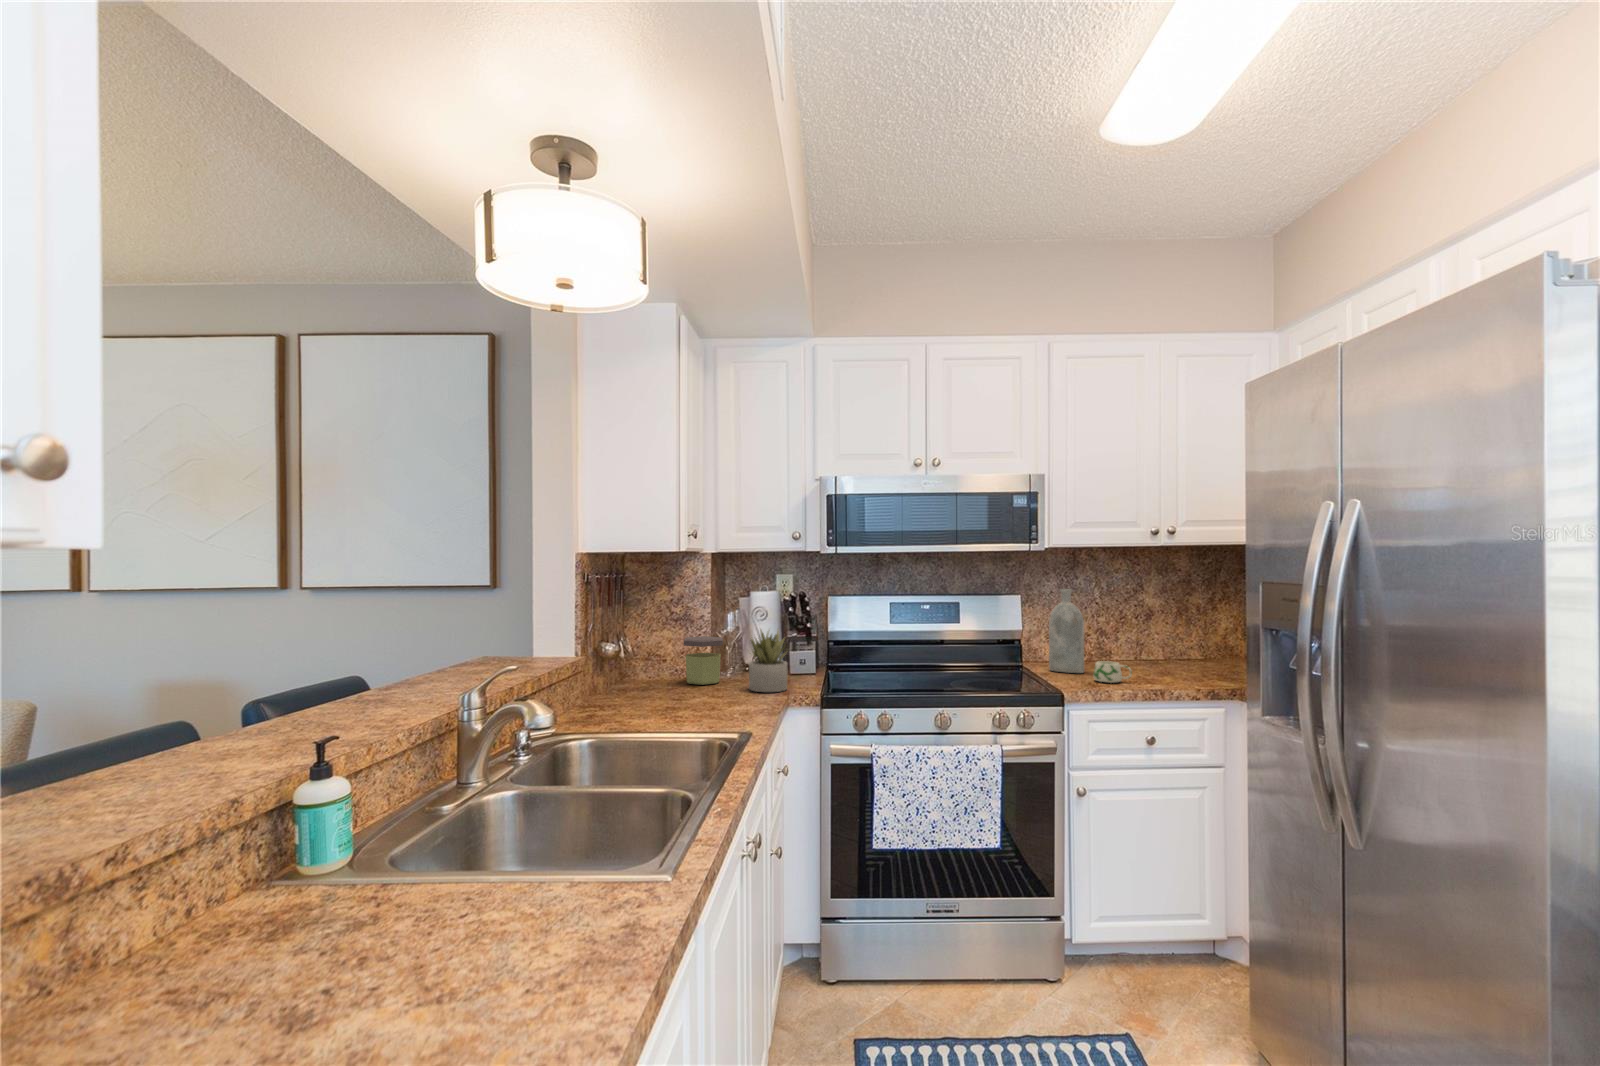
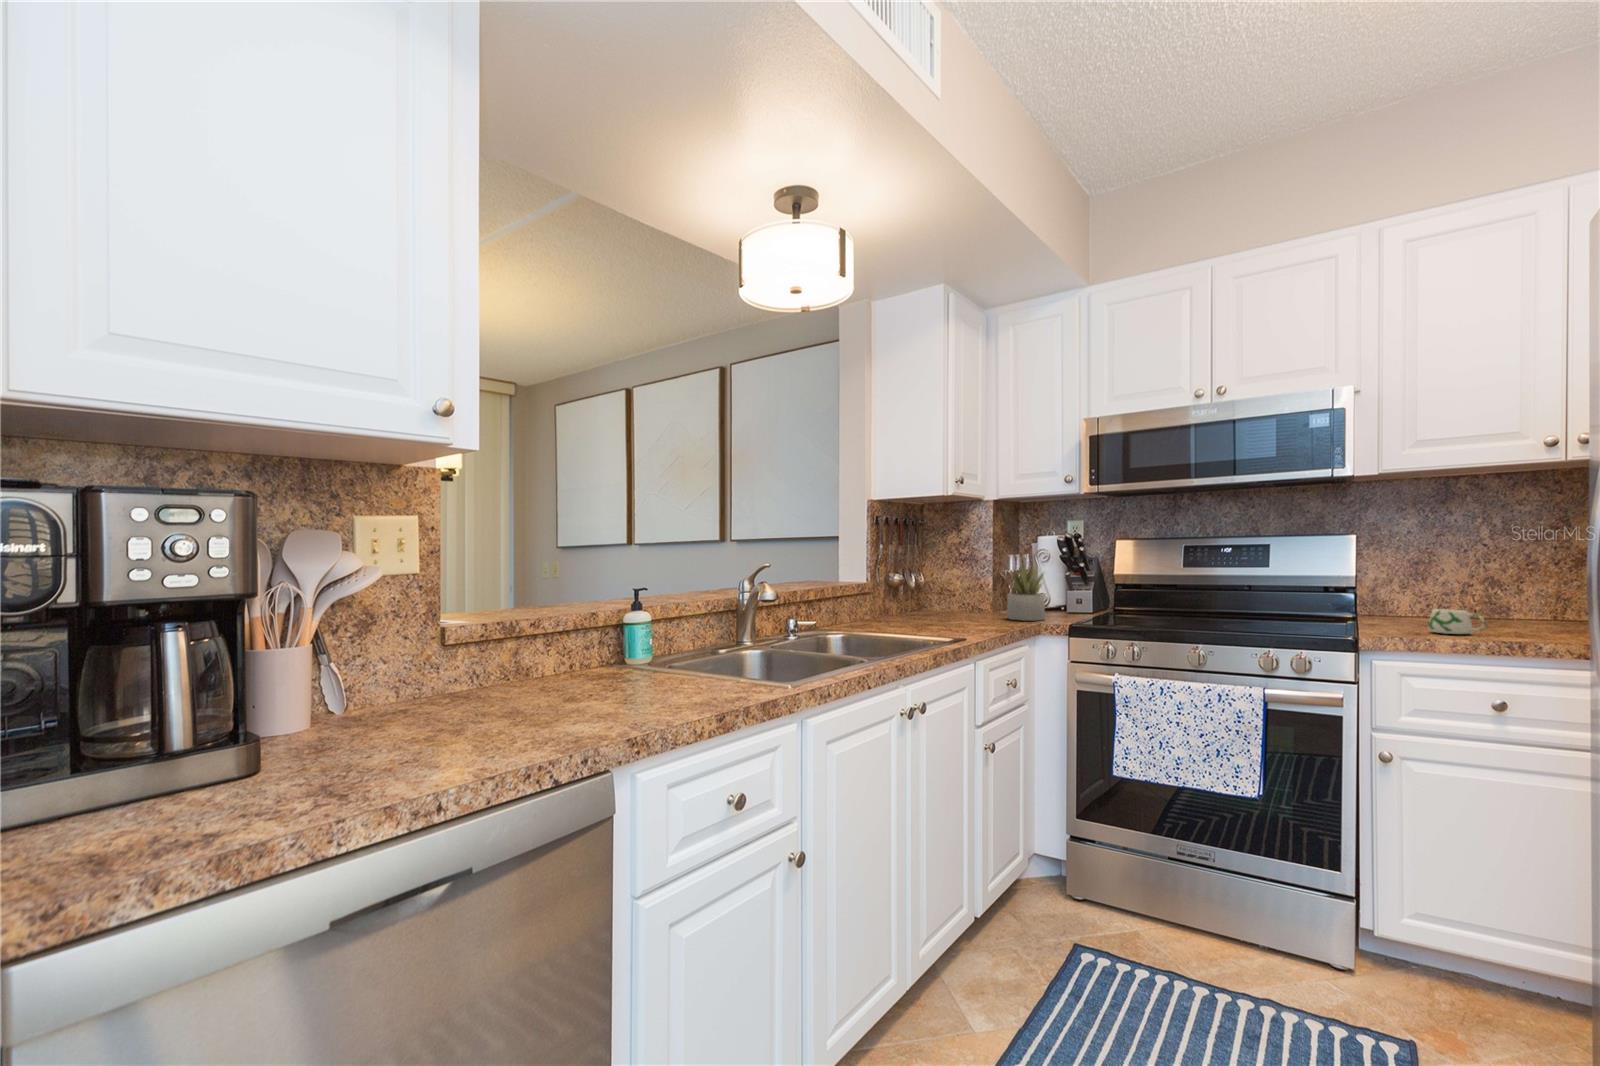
bottle: present [1049,589,1084,673] -> none [1384,525,1433,626]
jar: present [684,636,723,685] -> none [957,573,997,614]

